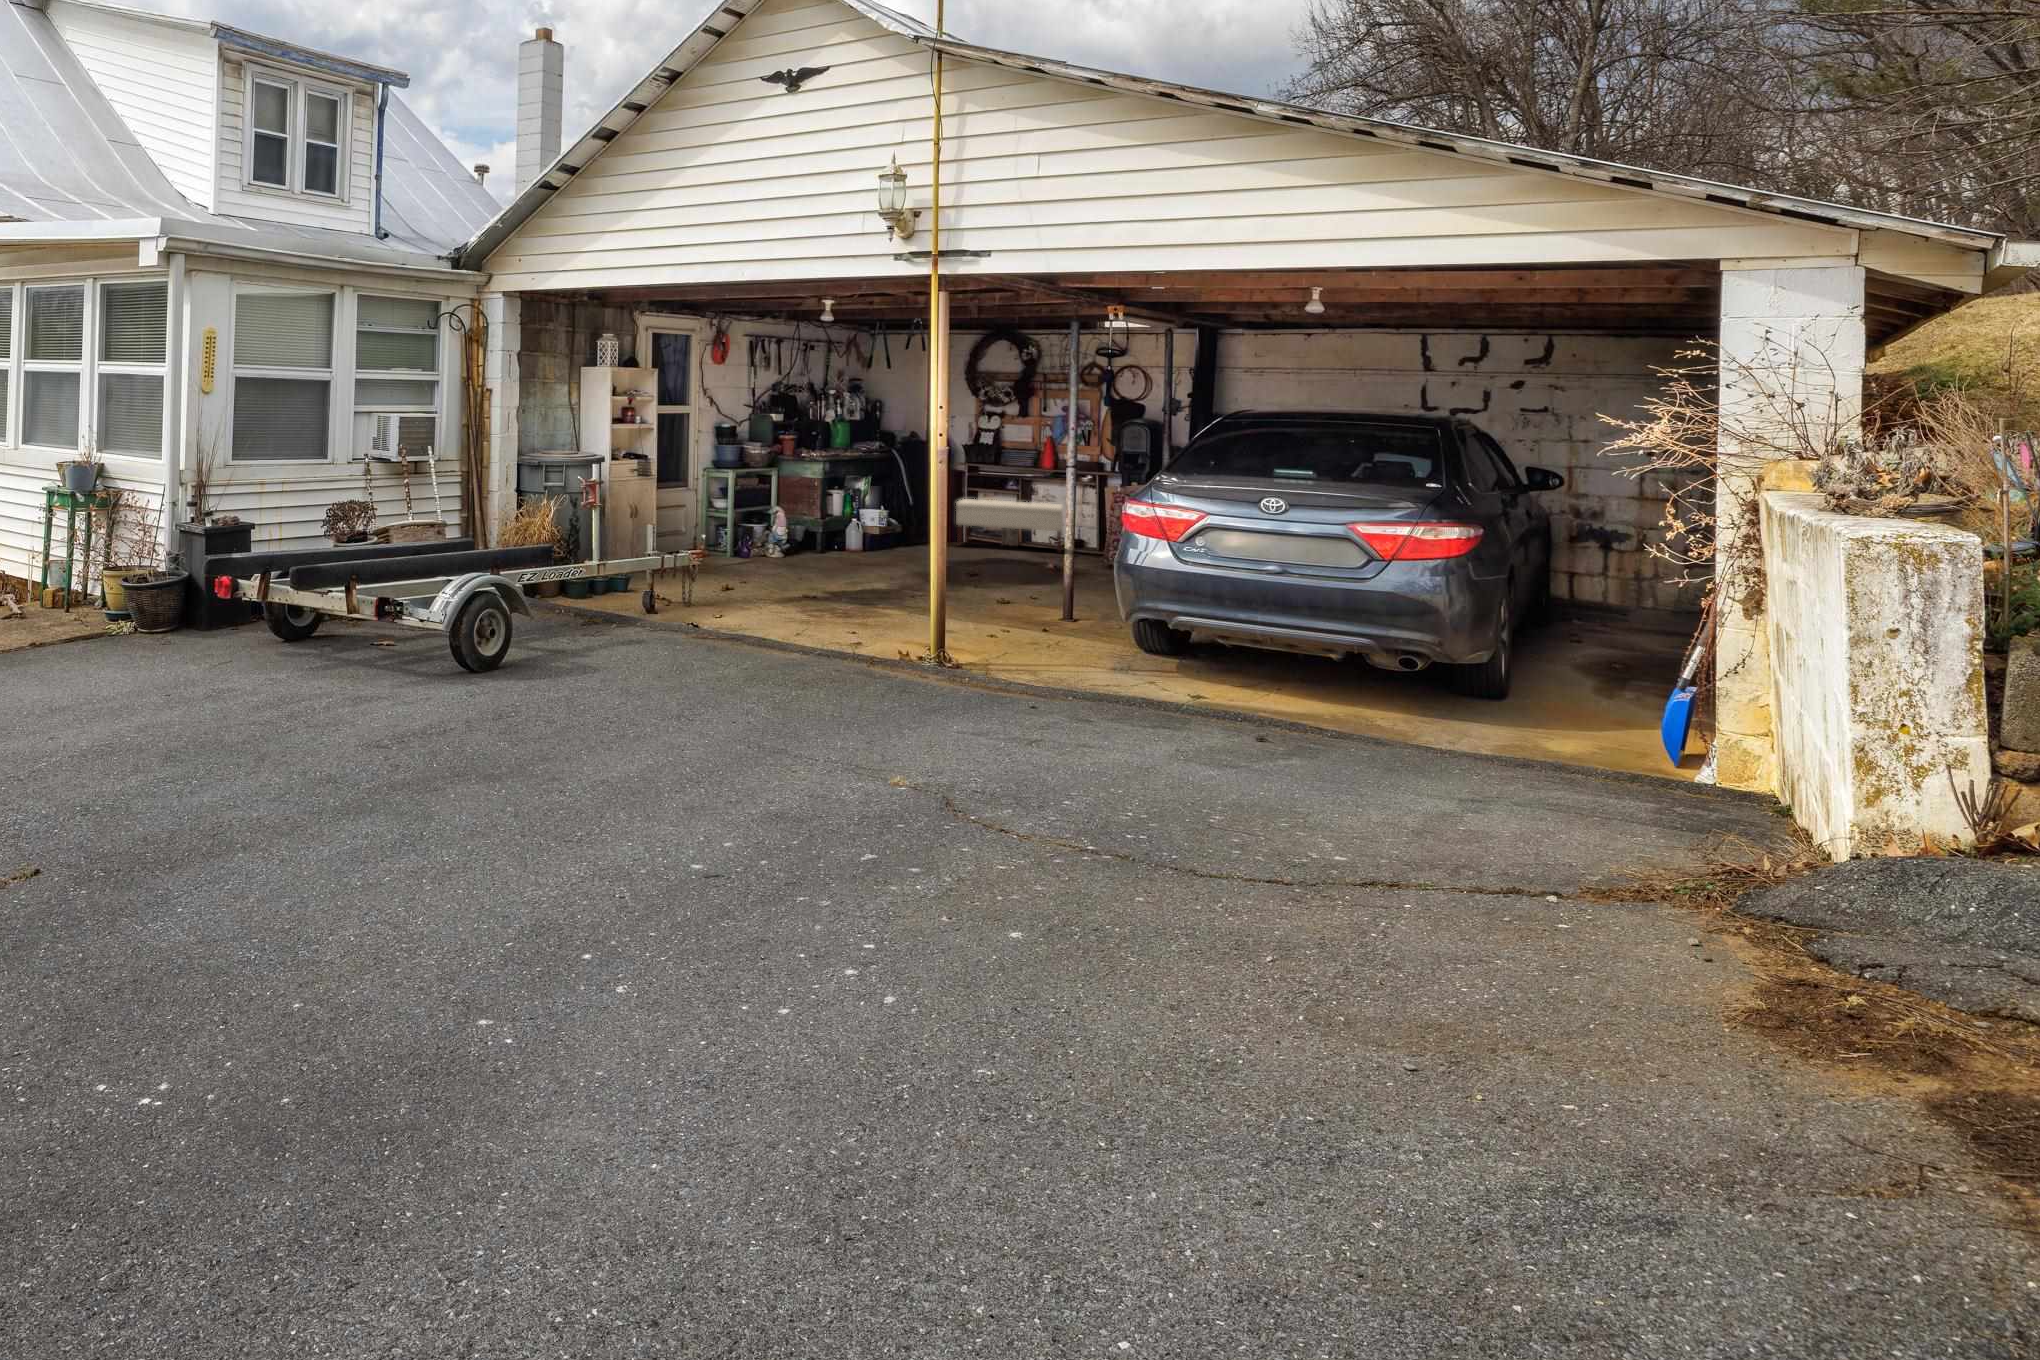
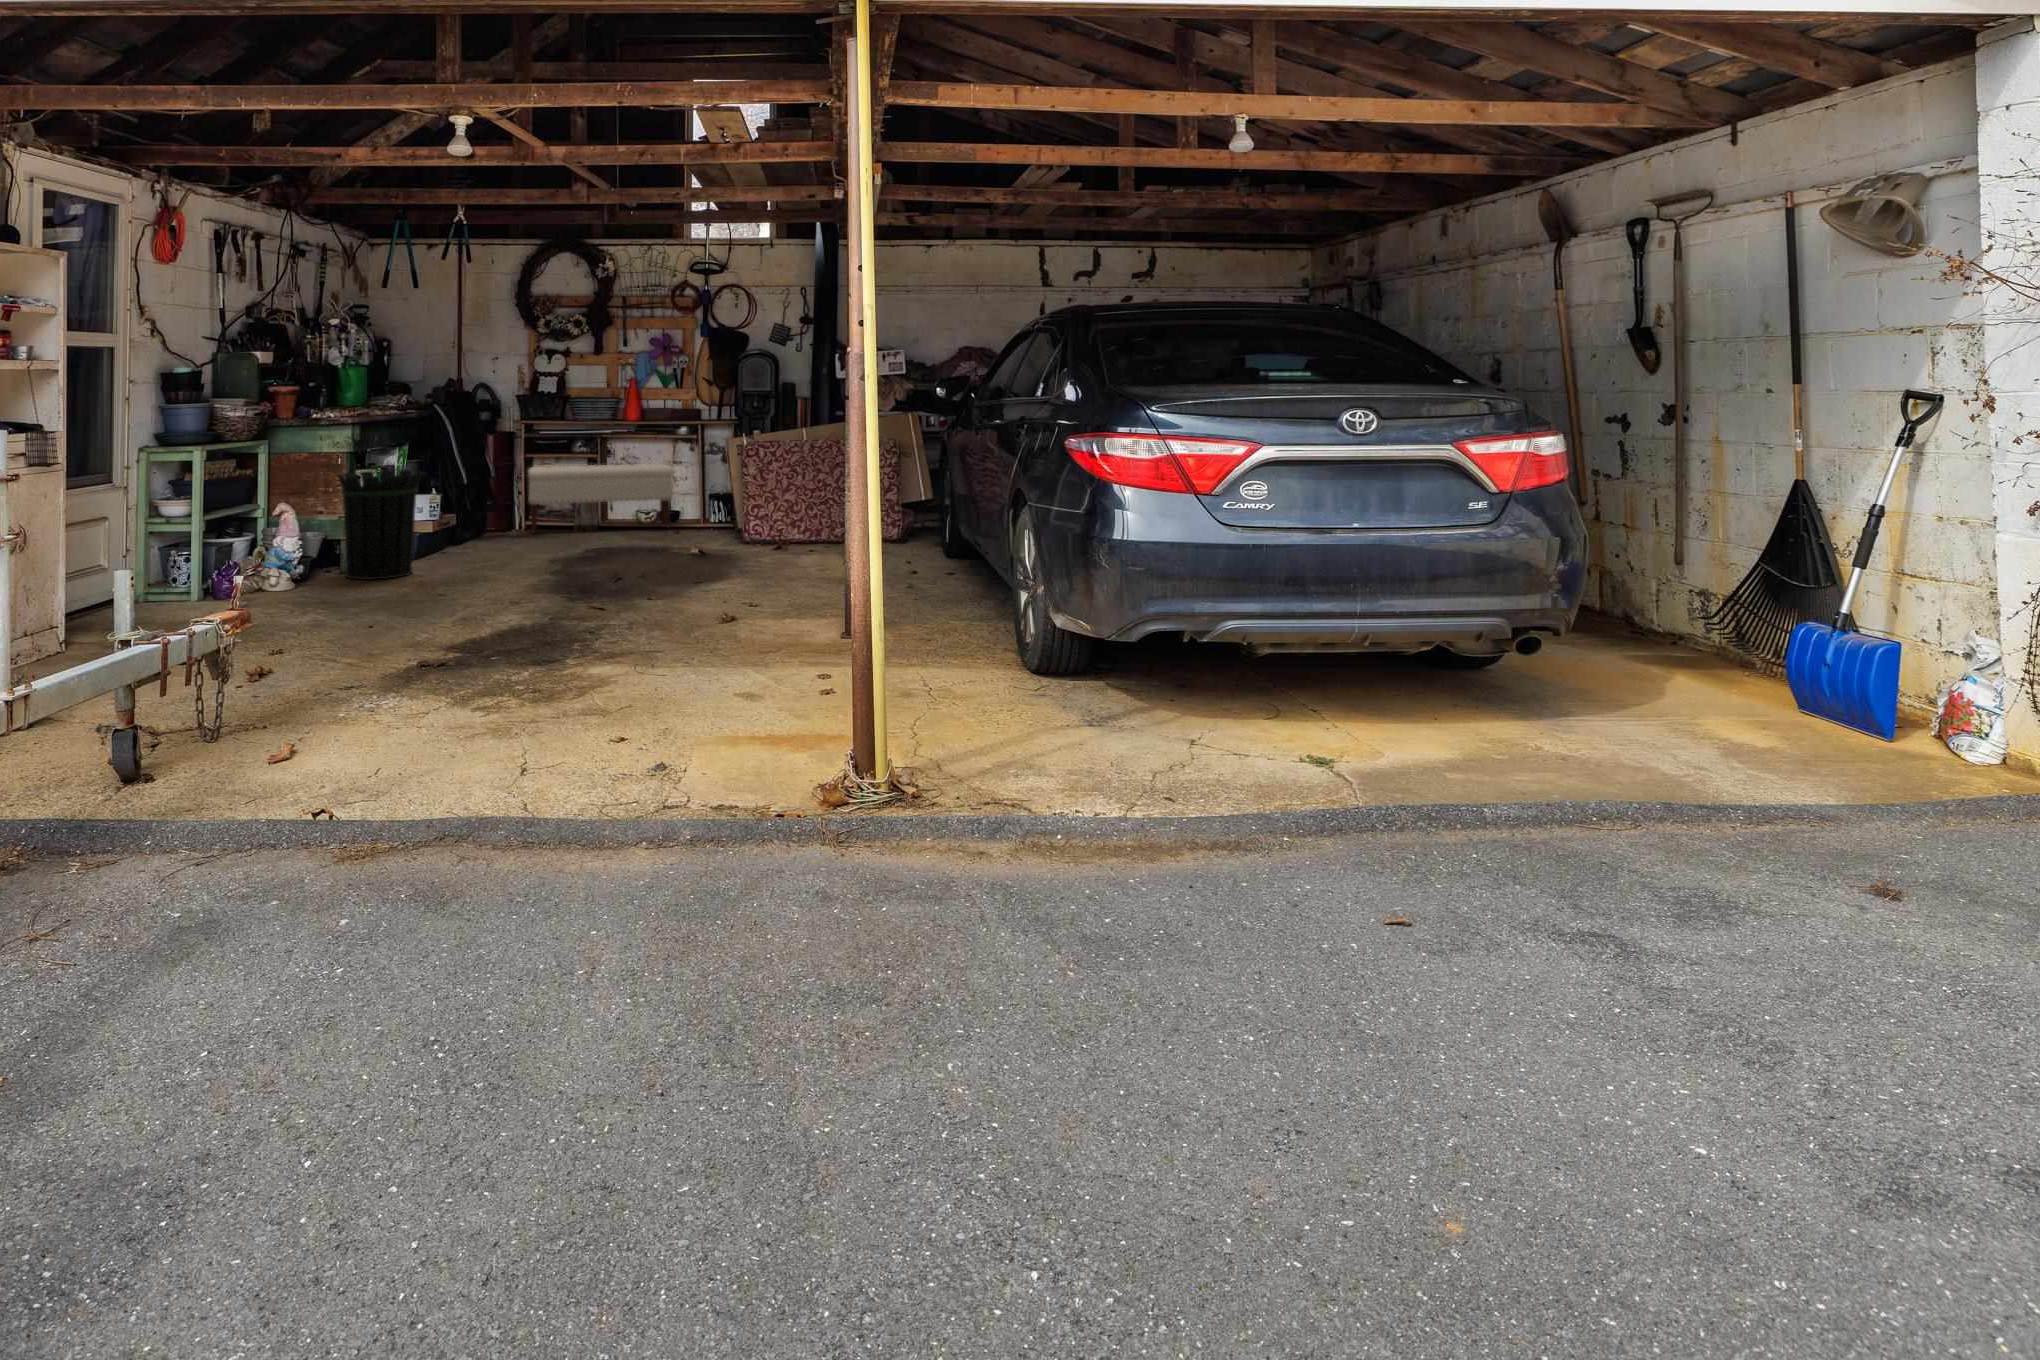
waste bin: none [805,491,856,557] -> present [337,470,422,580]

